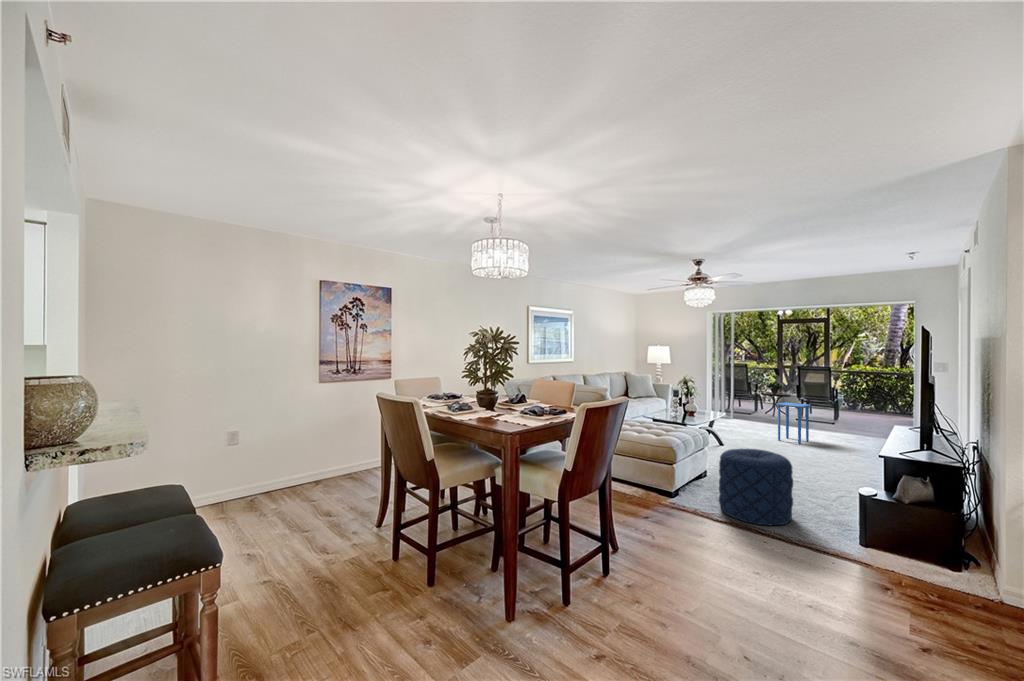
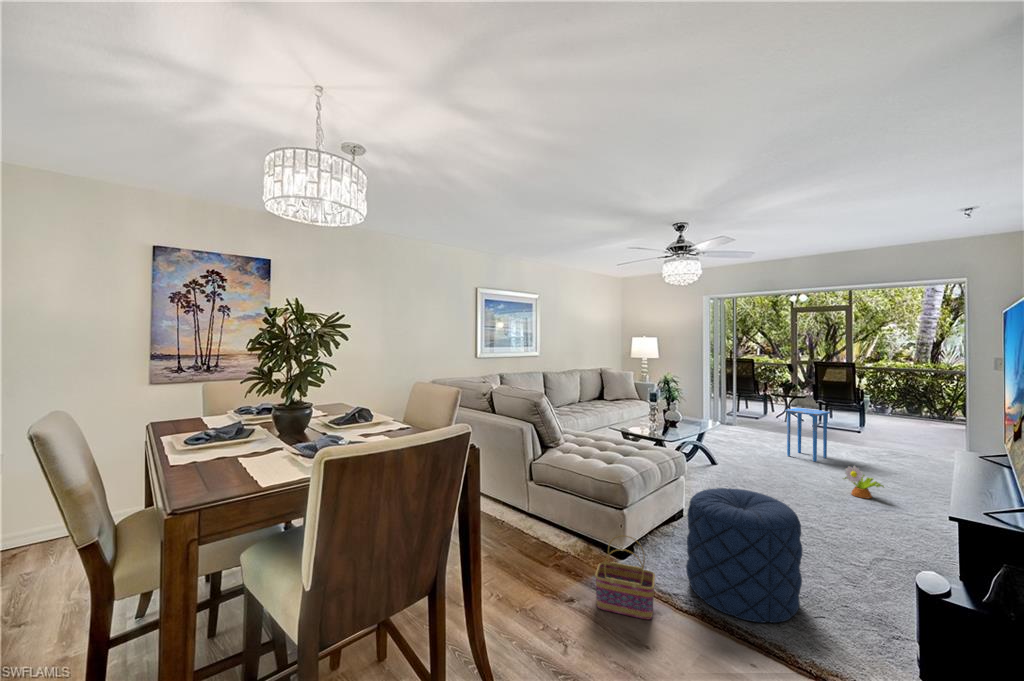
decorative plant: none [820,442,850,466] -> present [844,466,884,499]
basket: none [664,476,704,525] -> present [595,535,655,620]

